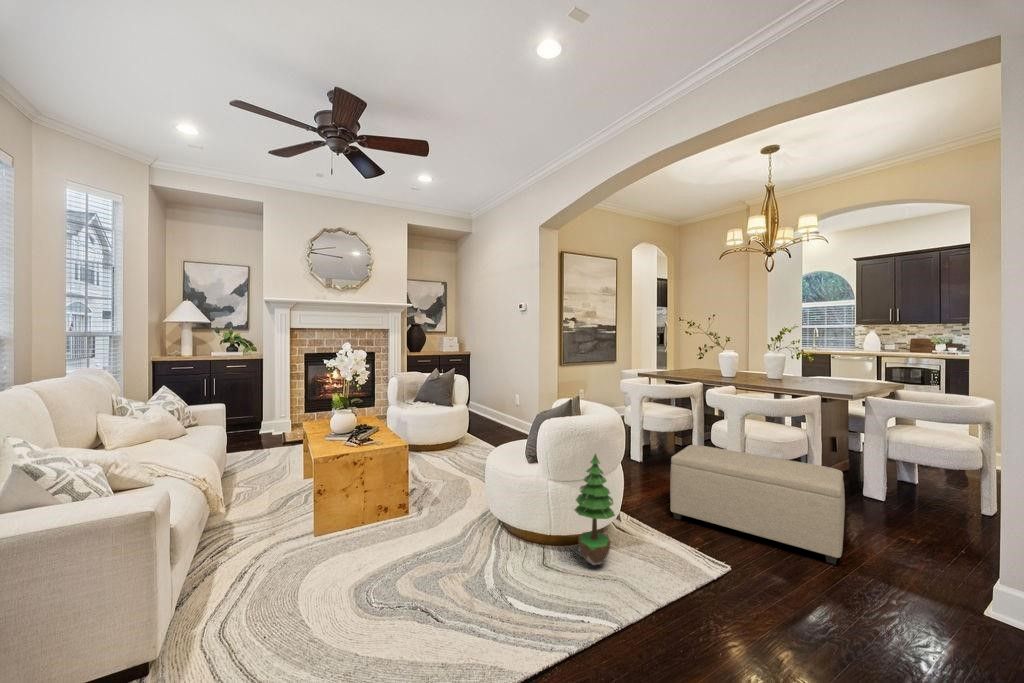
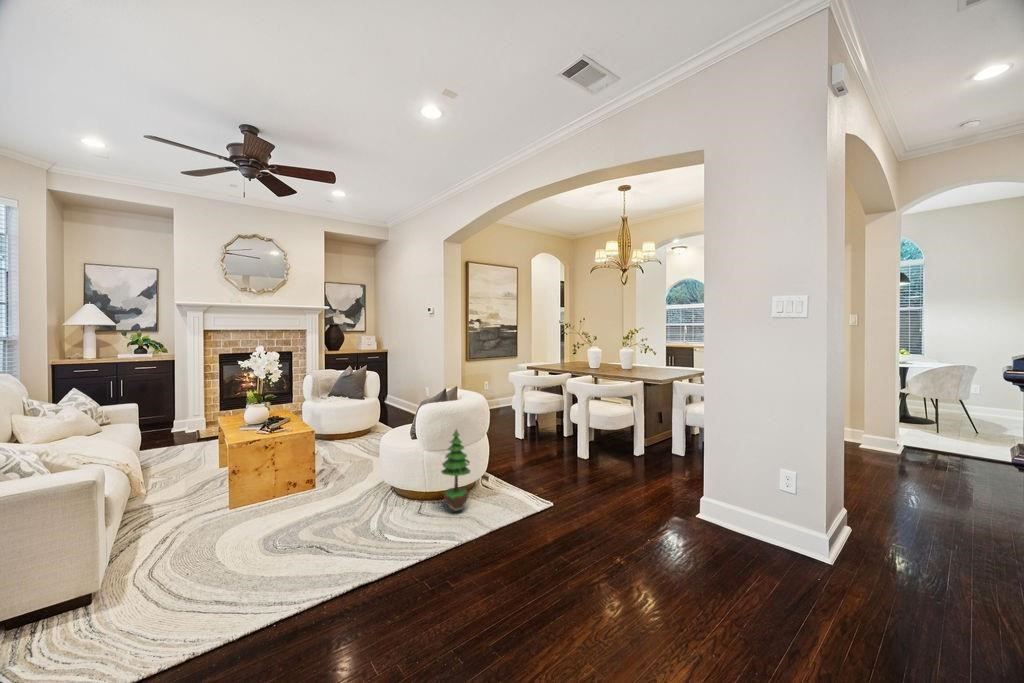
ottoman: present [670,445,845,564] -> none [527,423,640,499]

